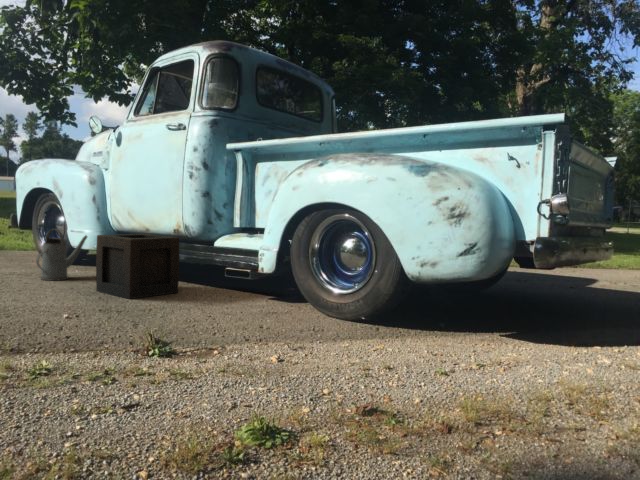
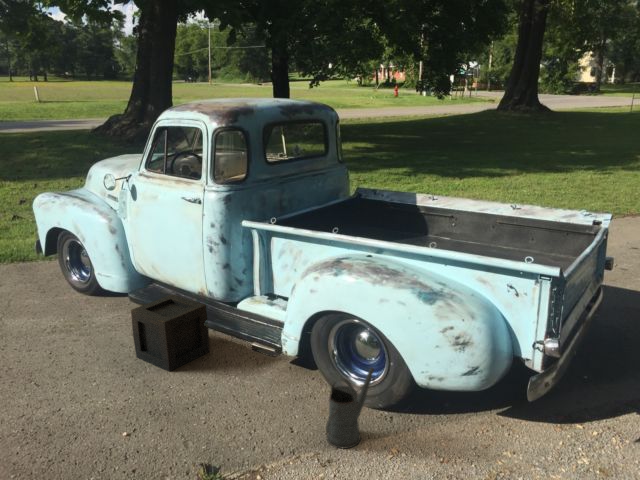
watering can: present [36,229,87,281] -> present [326,368,374,448]

